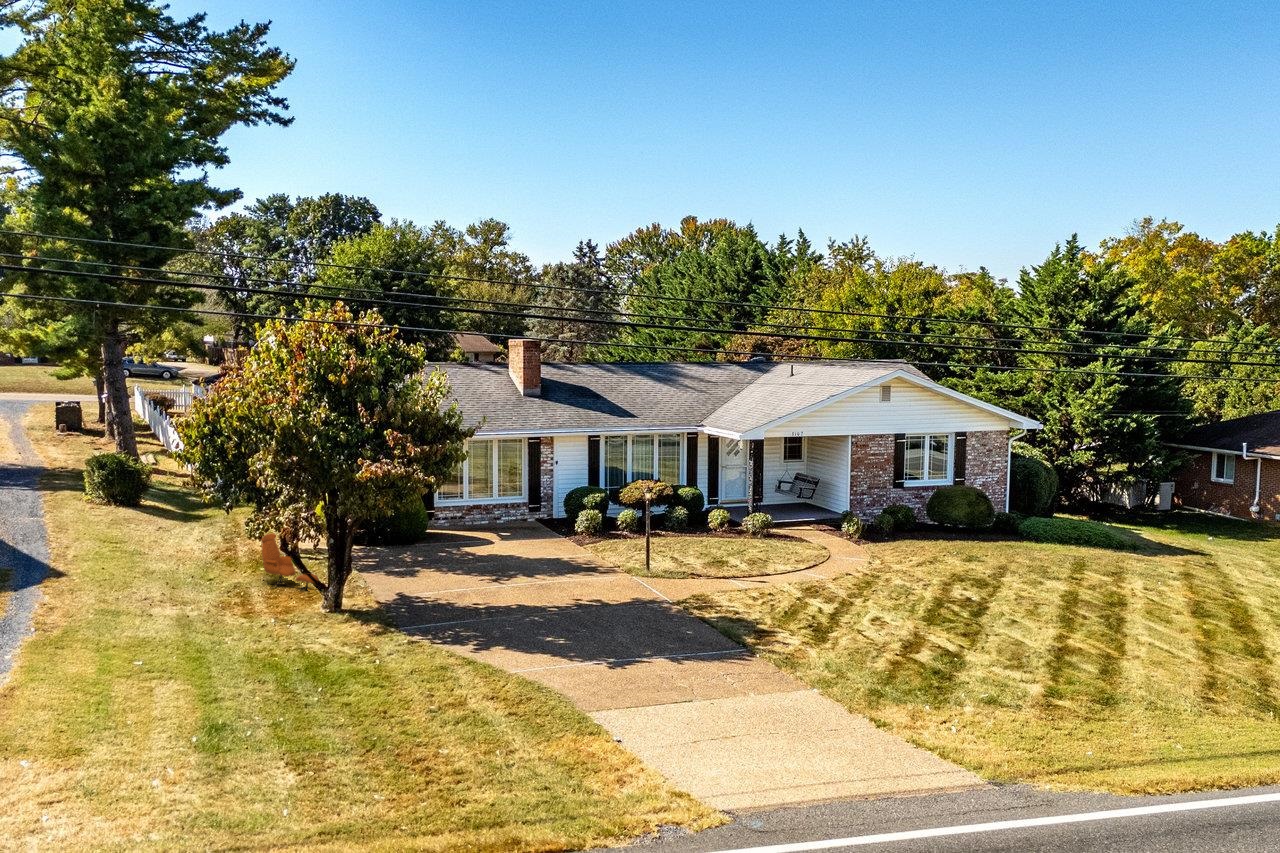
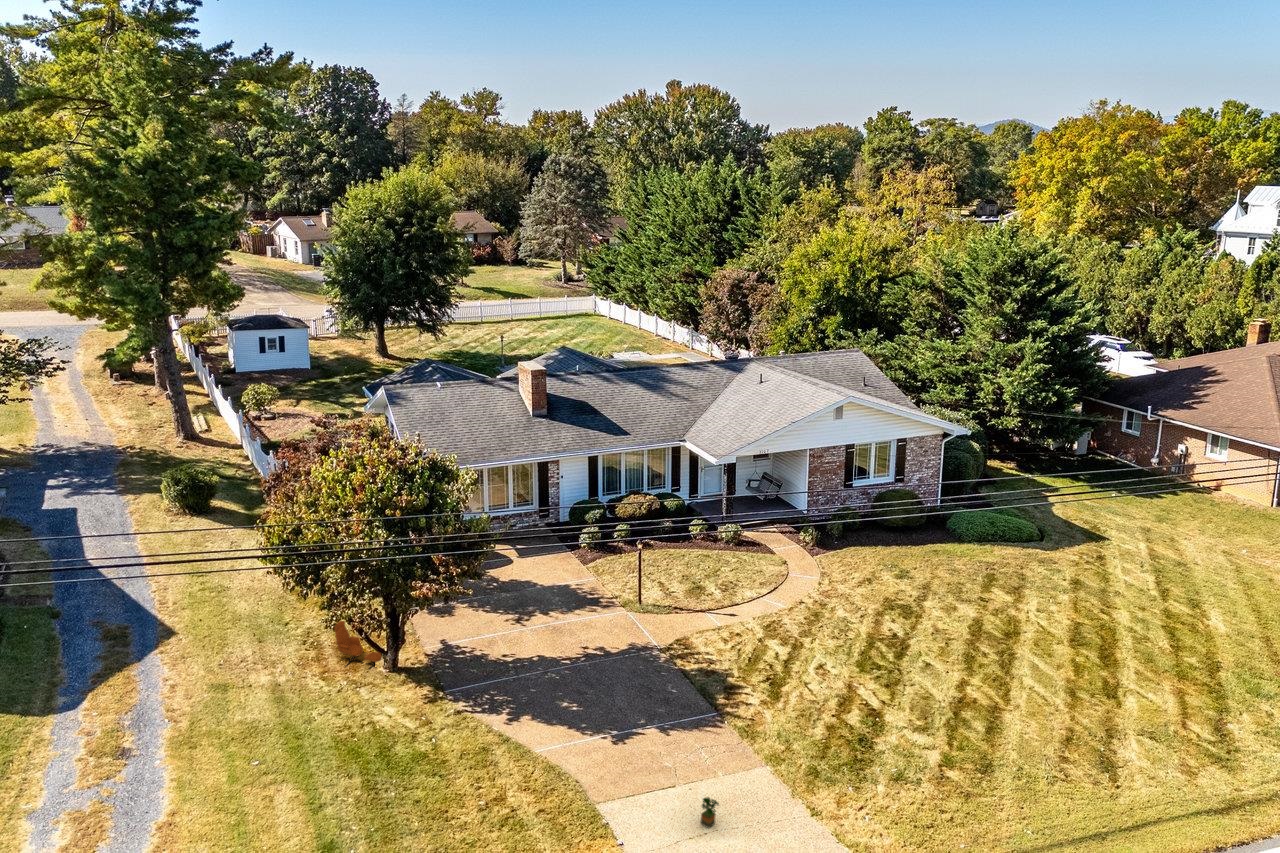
potted tree: none [729,680,755,722] -> present [701,798,719,828]

